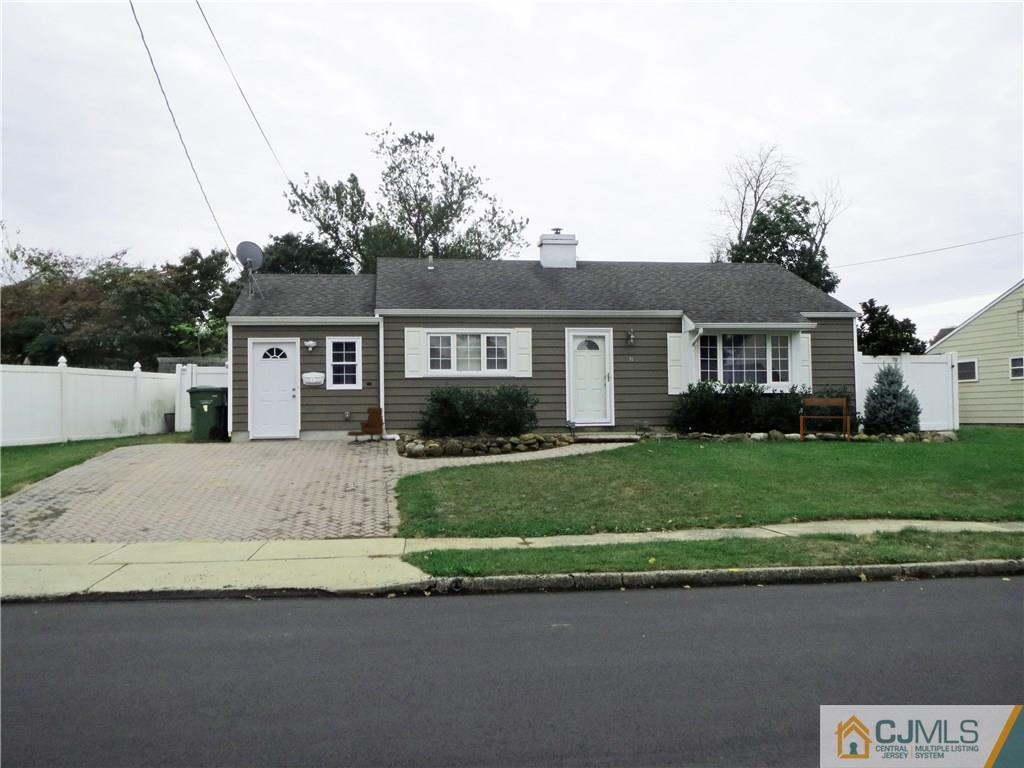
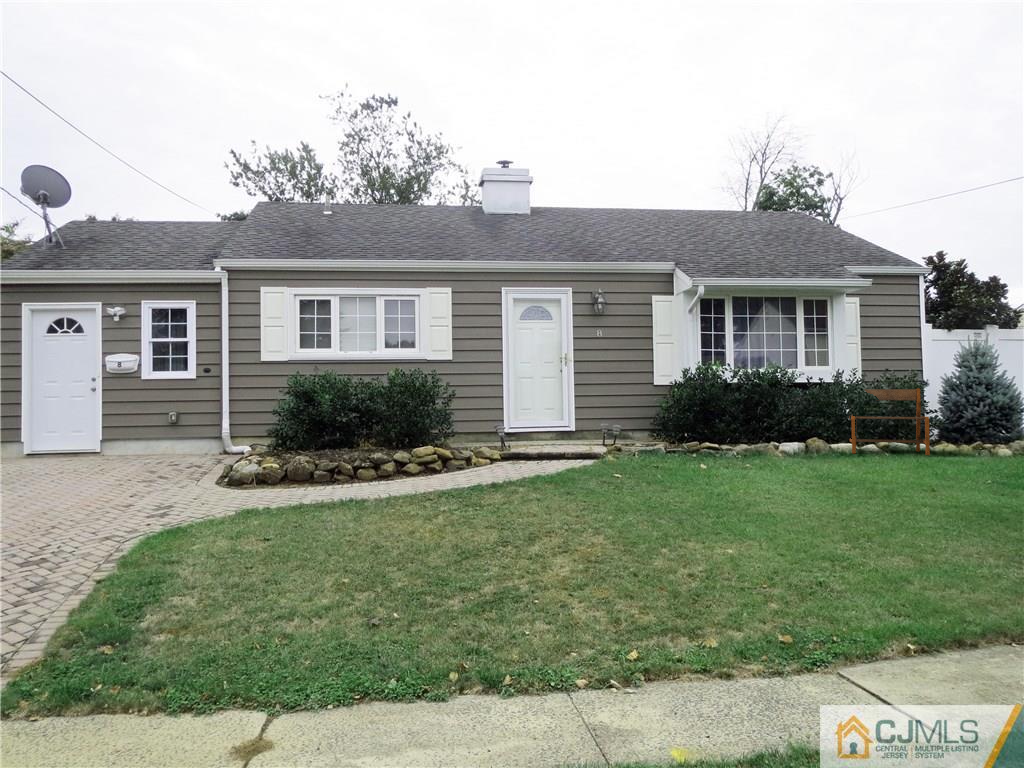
lounge chair: present [347,407,385,443] -> none [161,405,225,461]

